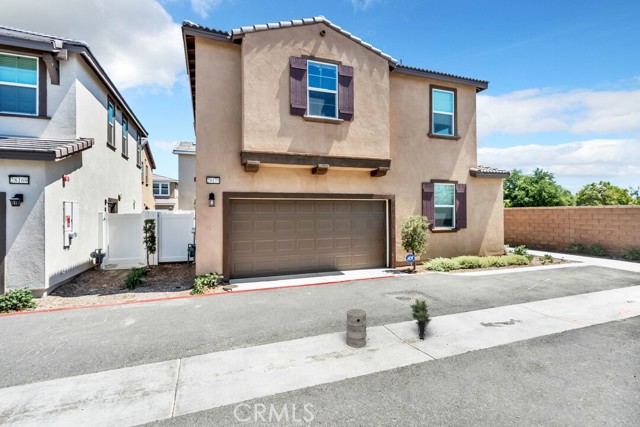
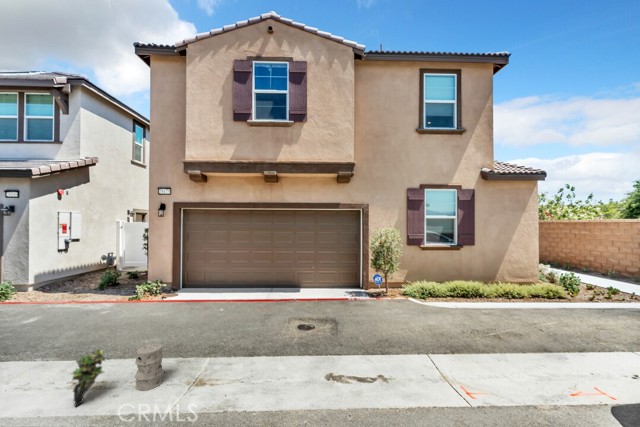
potted plant: present [411,299,431,339] -> present [72,349,105,406]

